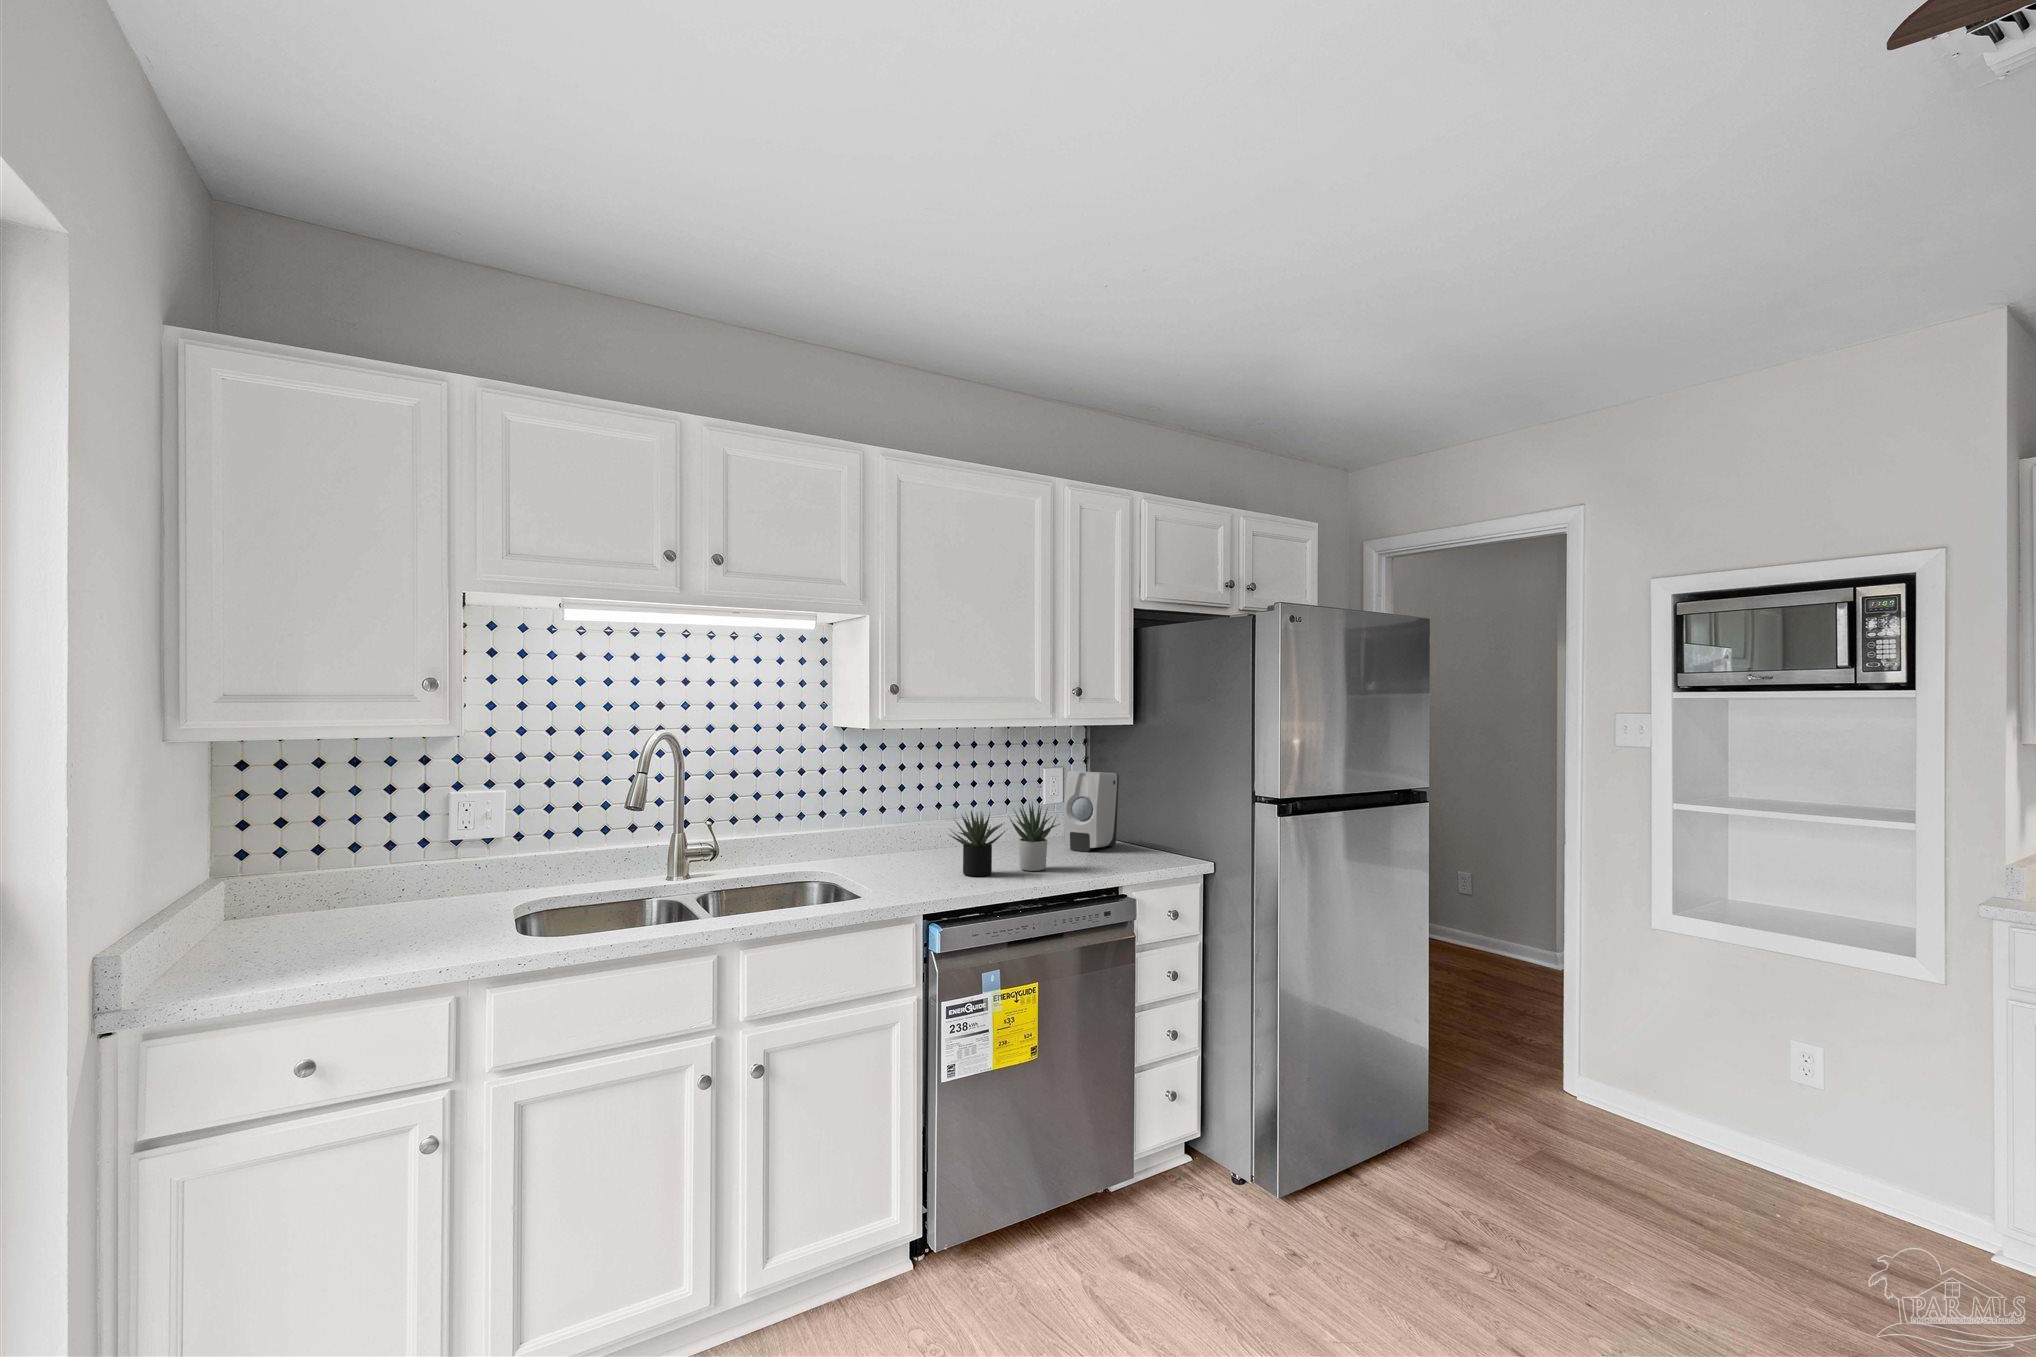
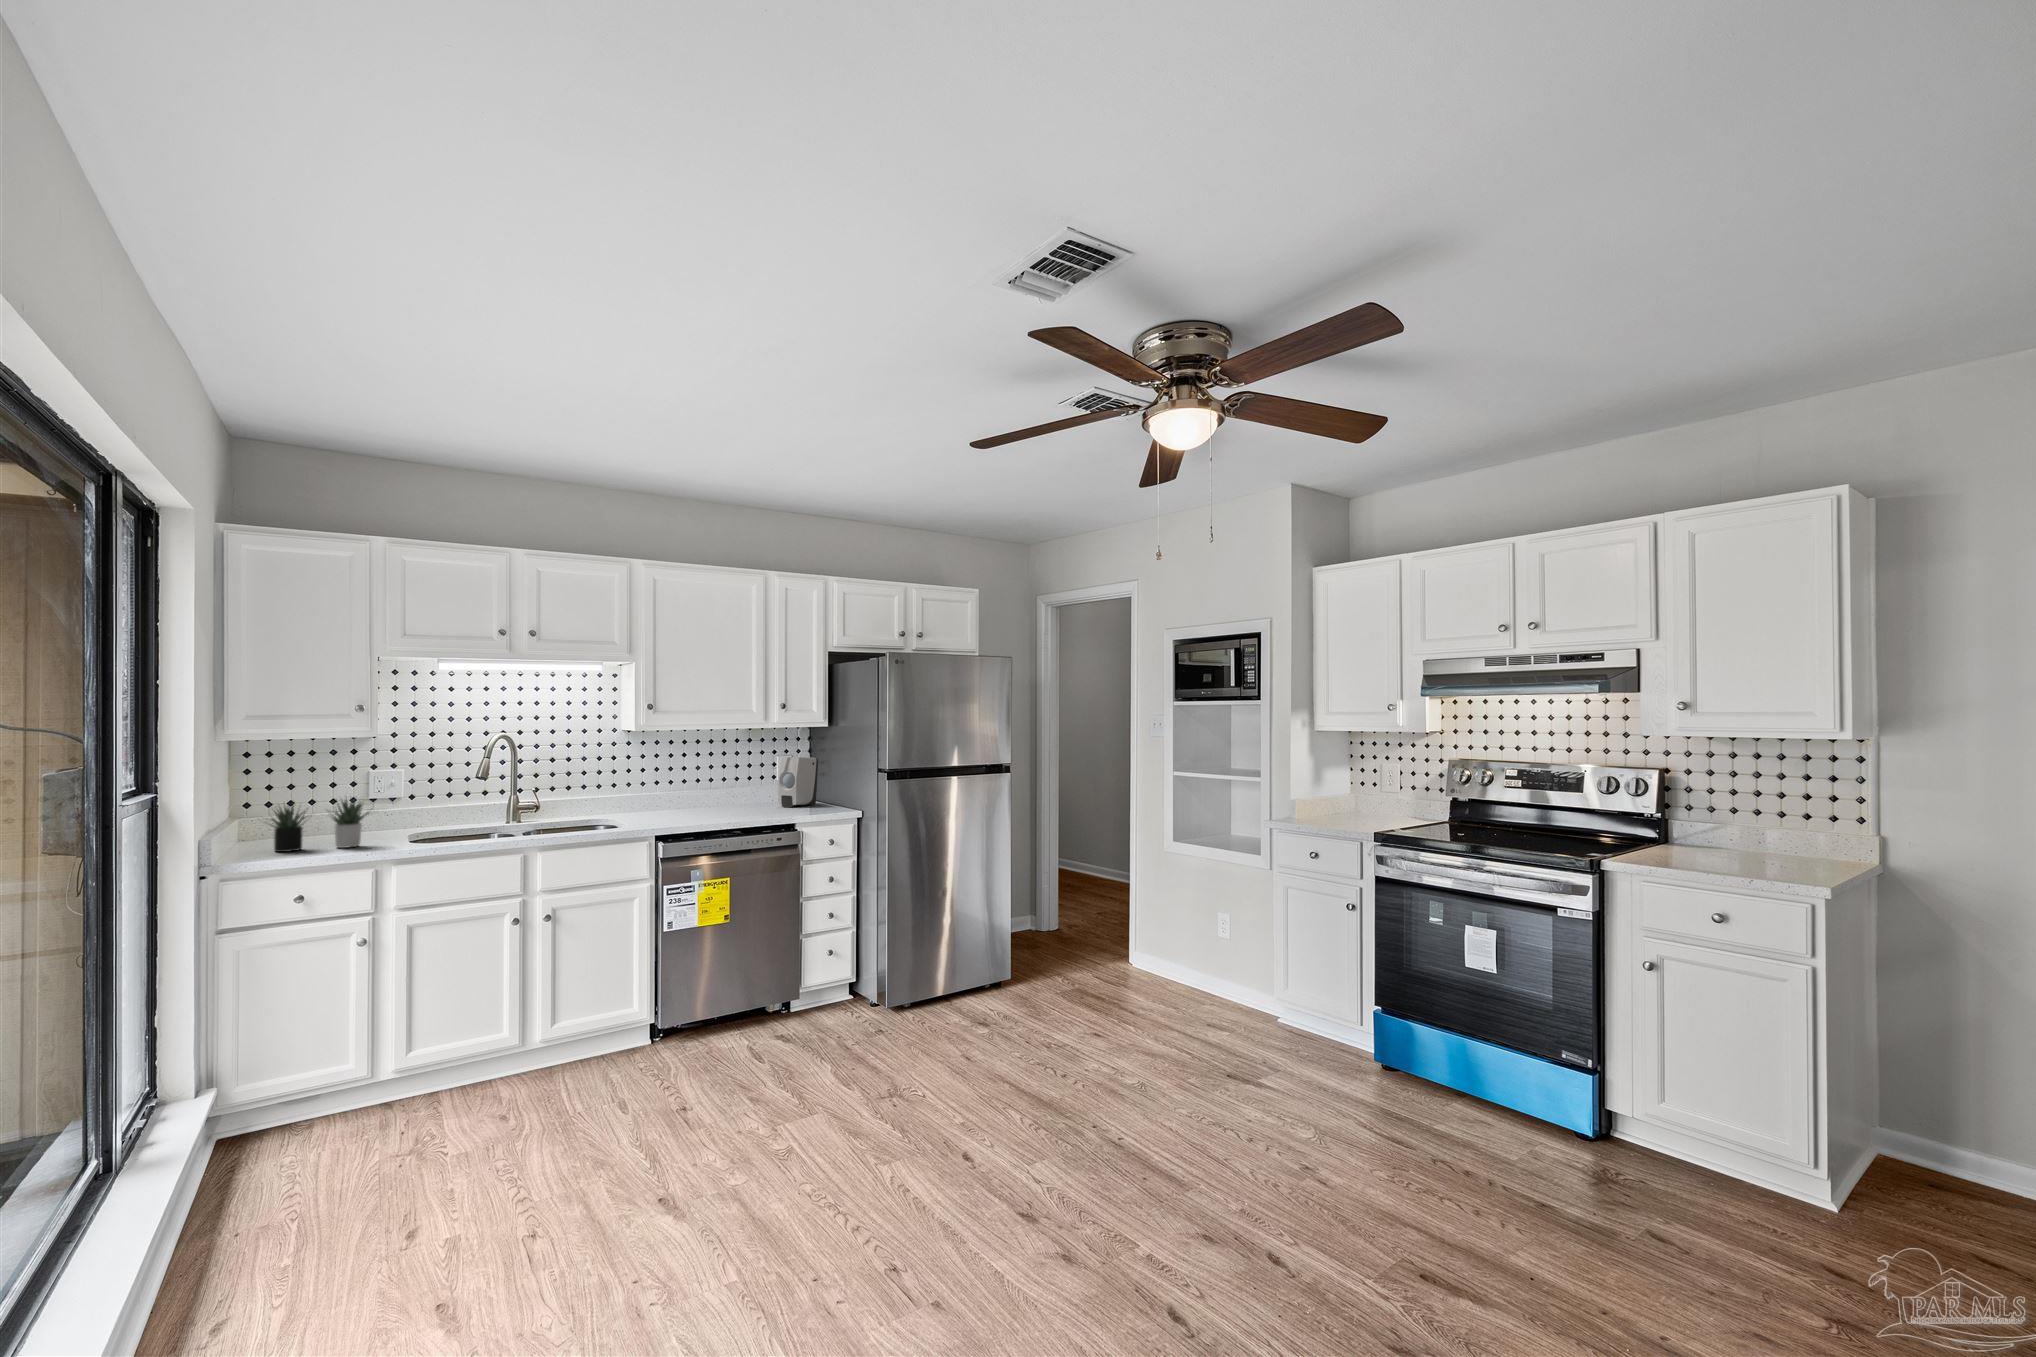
succulent plant: present [950,803,1059,876] -> present [271,797,369,852]

